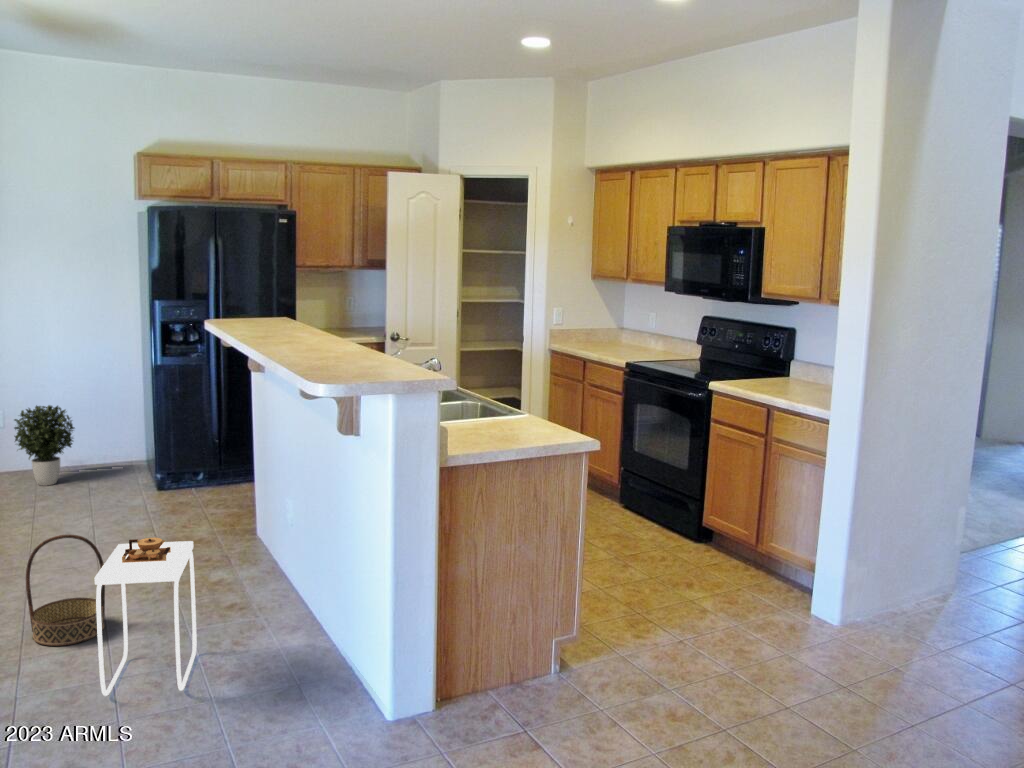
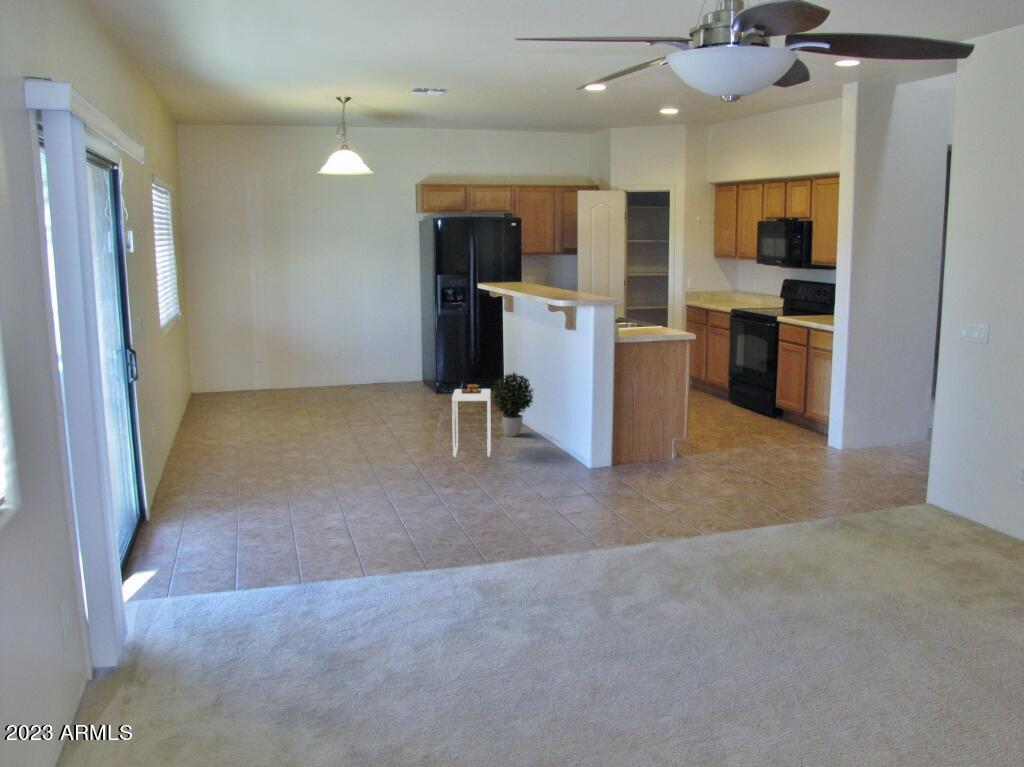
potted plant: present [15,405,74,486] -> present [491,373,534,437]
basket: present [26,534,105,646] -> none [406,388,441,443]

